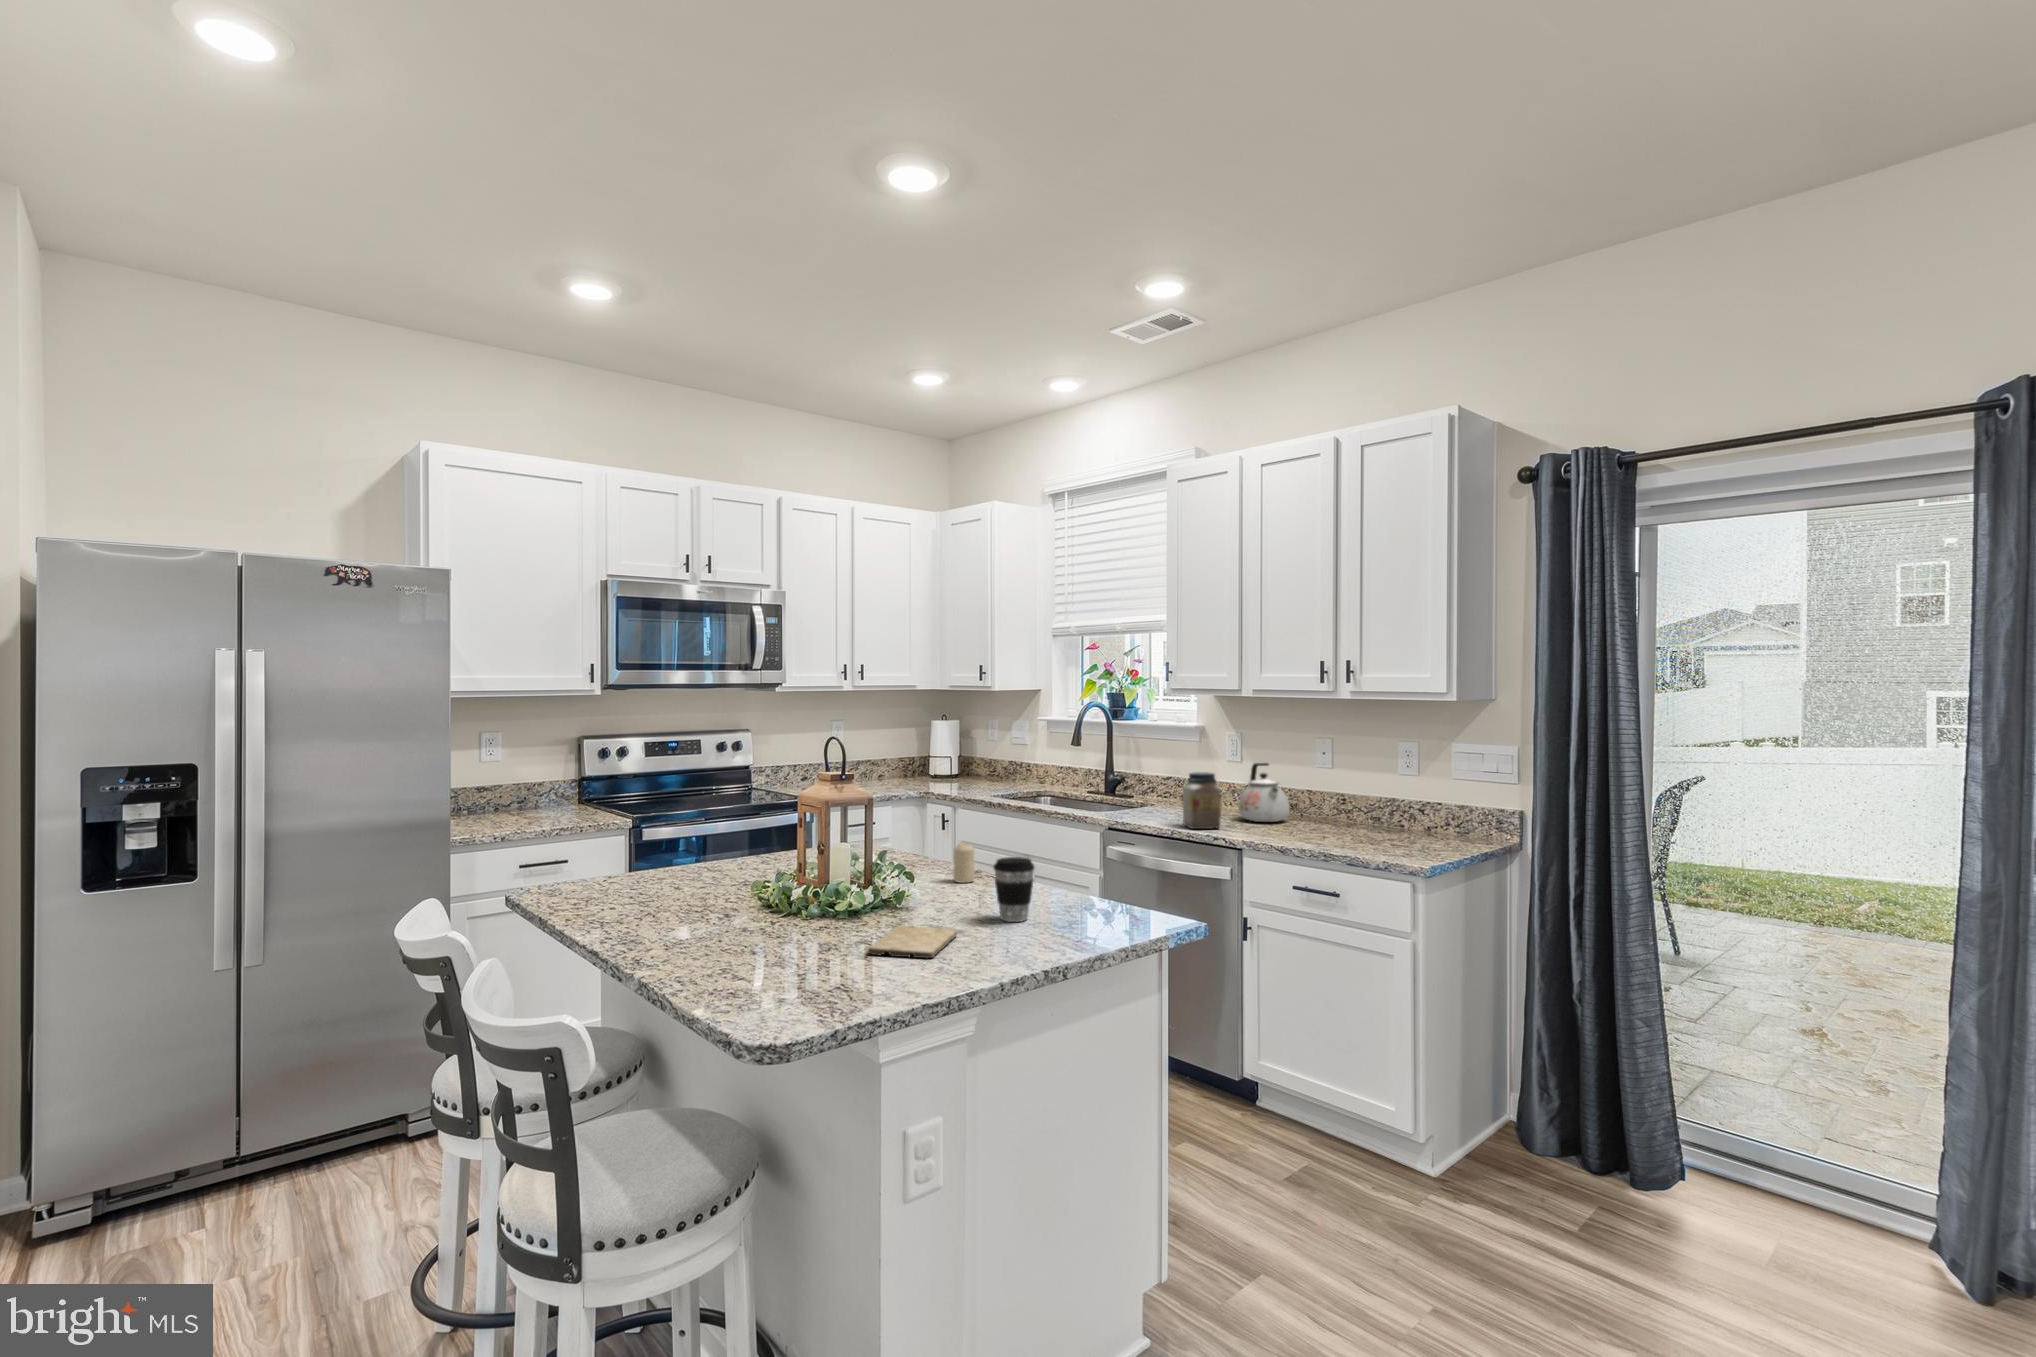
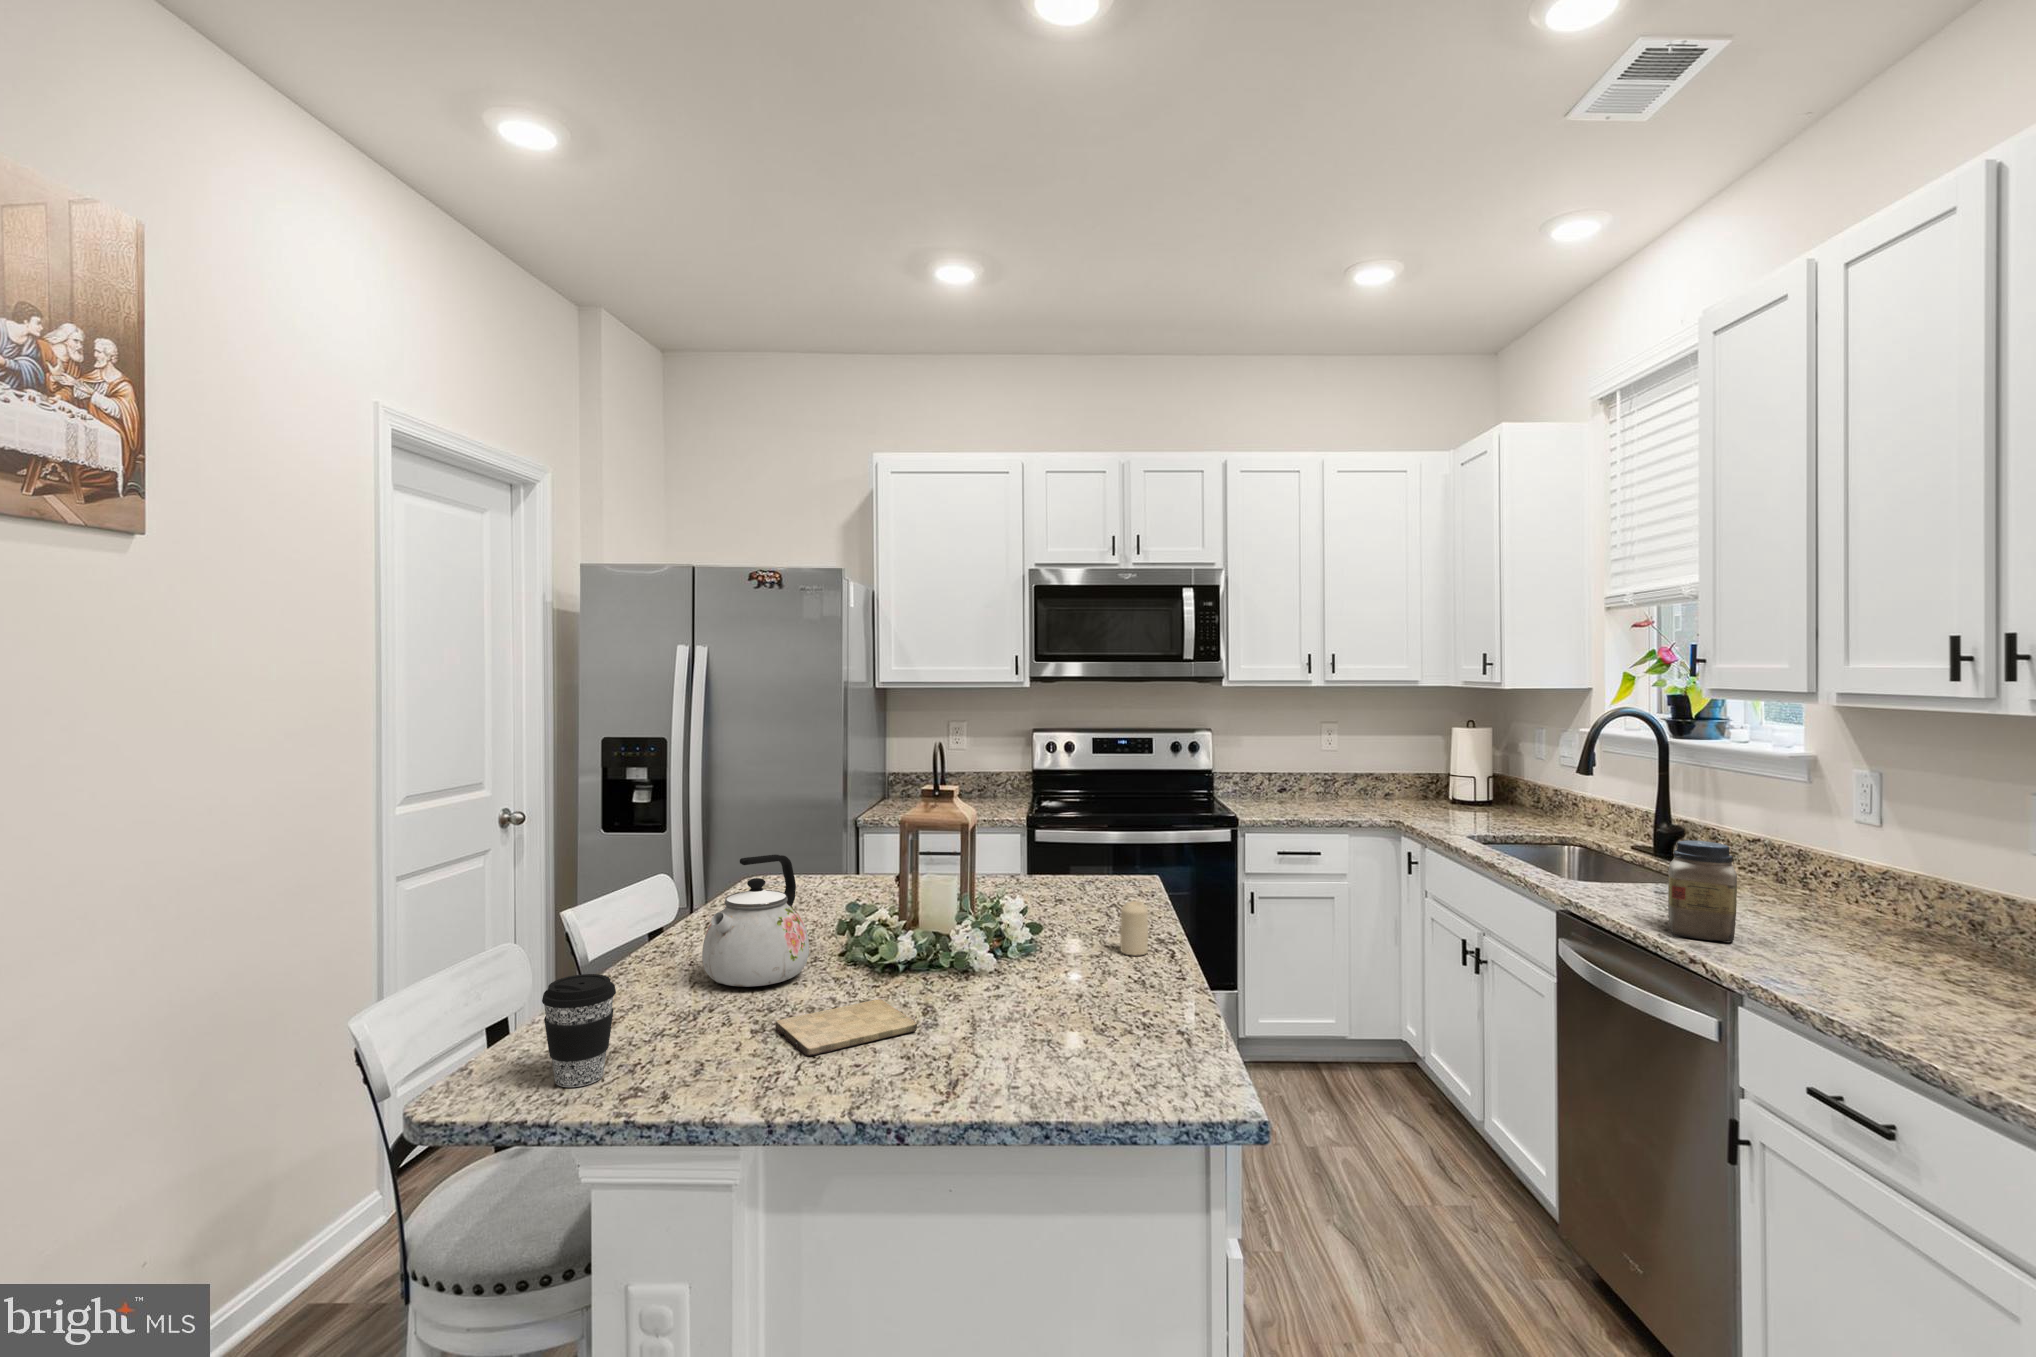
kettle: present [1238,763,1289,822] -> present [702,855,809,987]
coffee cup: present [994,857,1034,922] -> present [542,974,616,1087]

